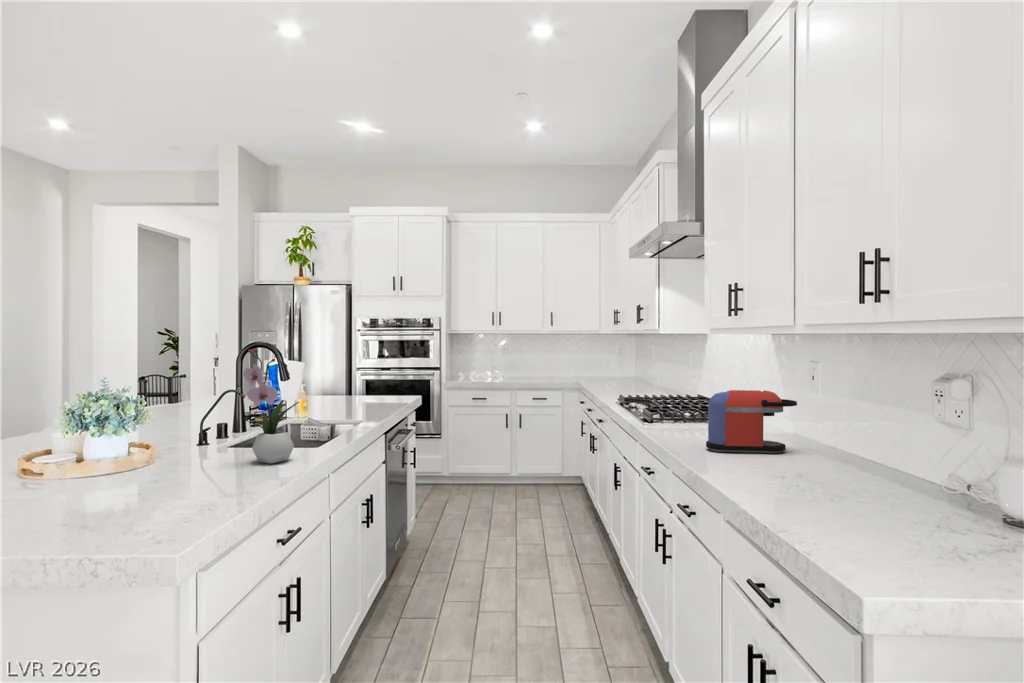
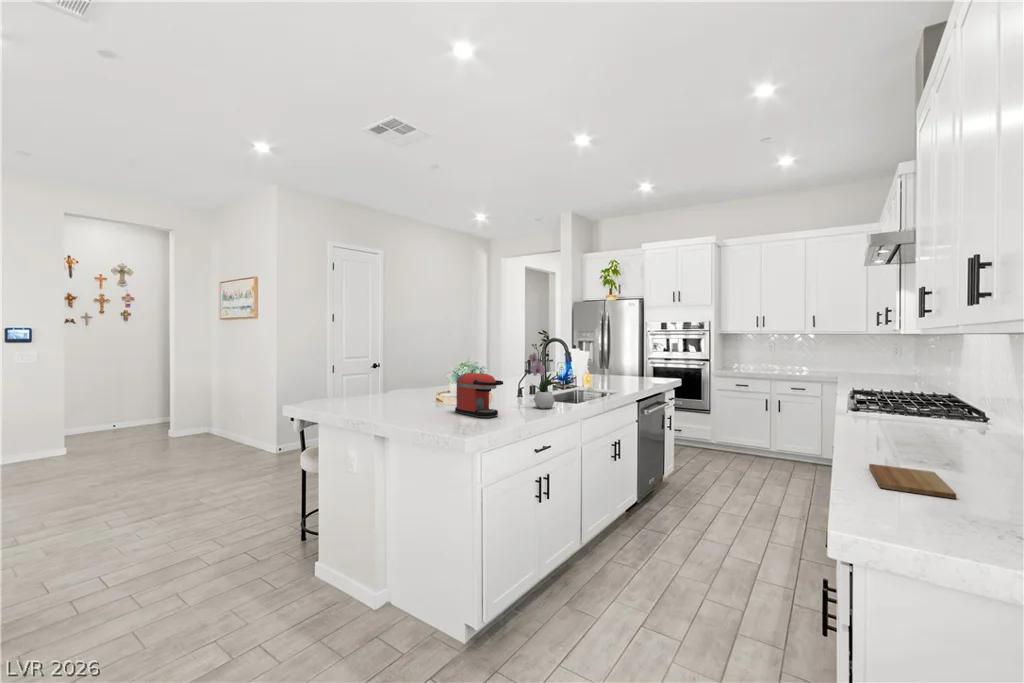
coffee maker: present [706,390,797,454] -> present [455,373,503,418]
cutting board: none [763,485,876,517] -> present [869,464,956,499]

